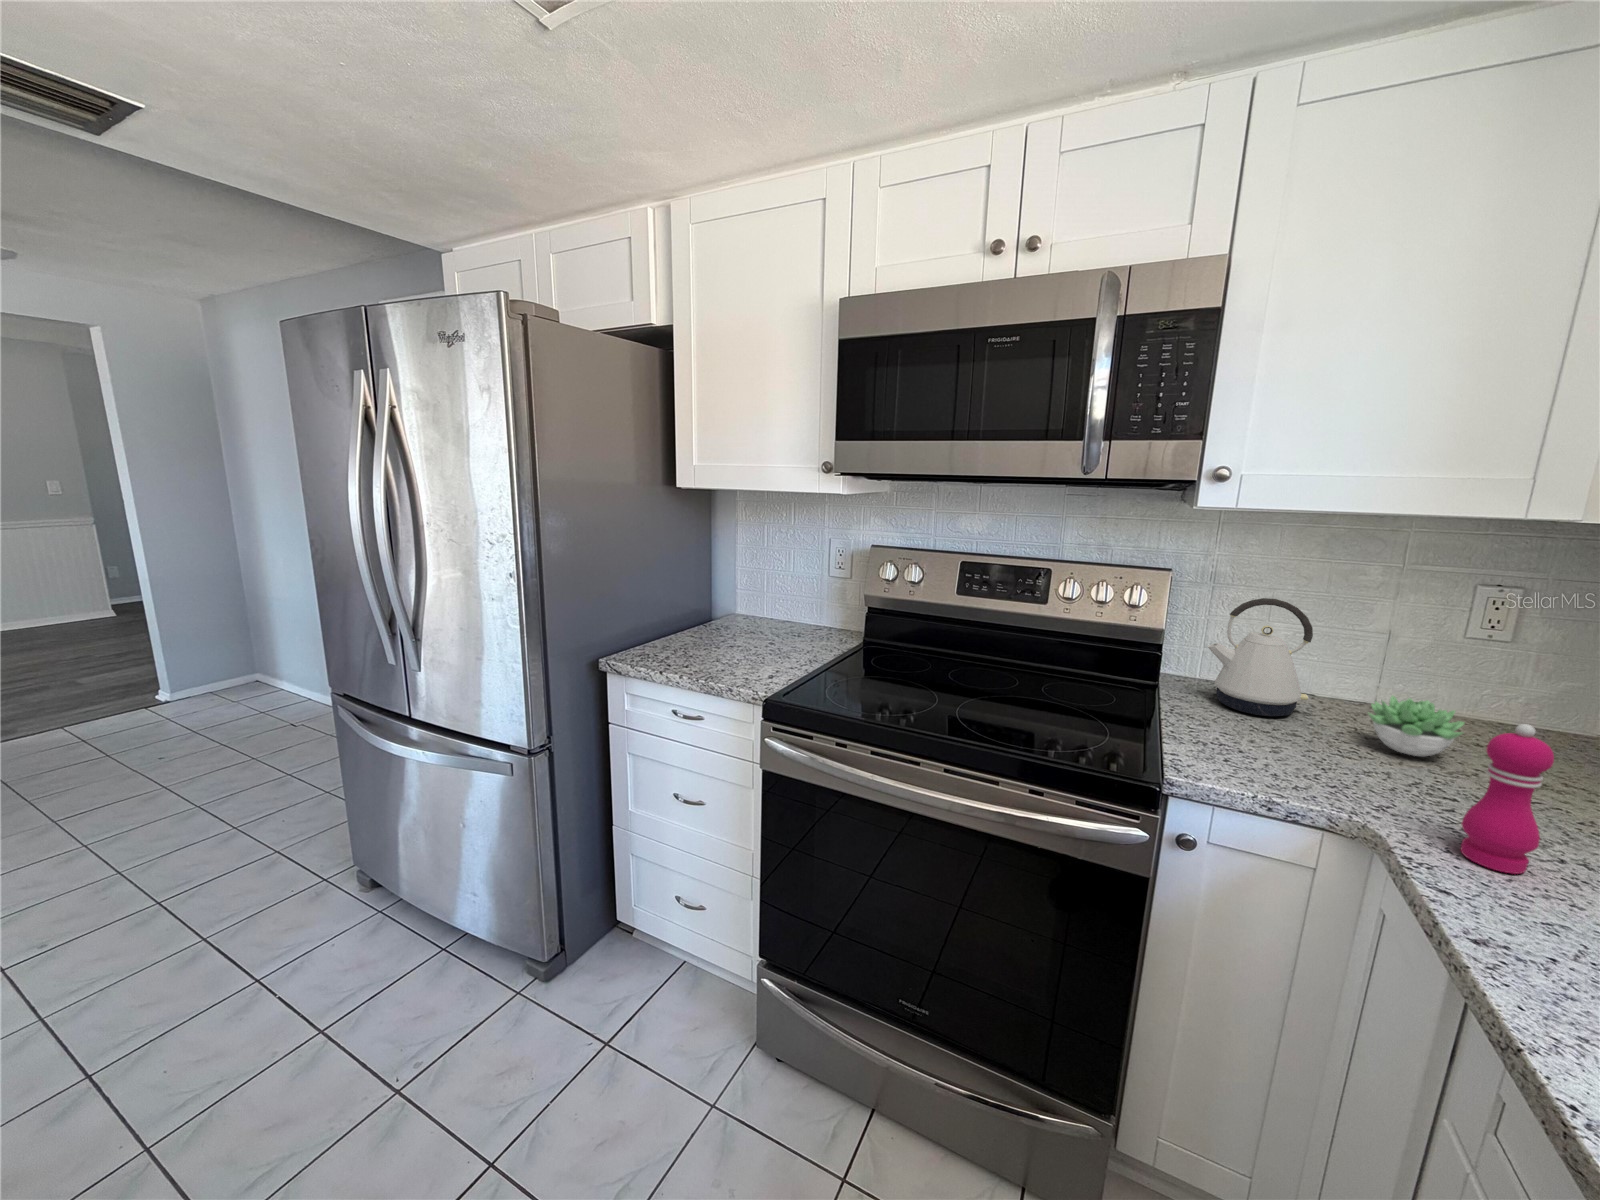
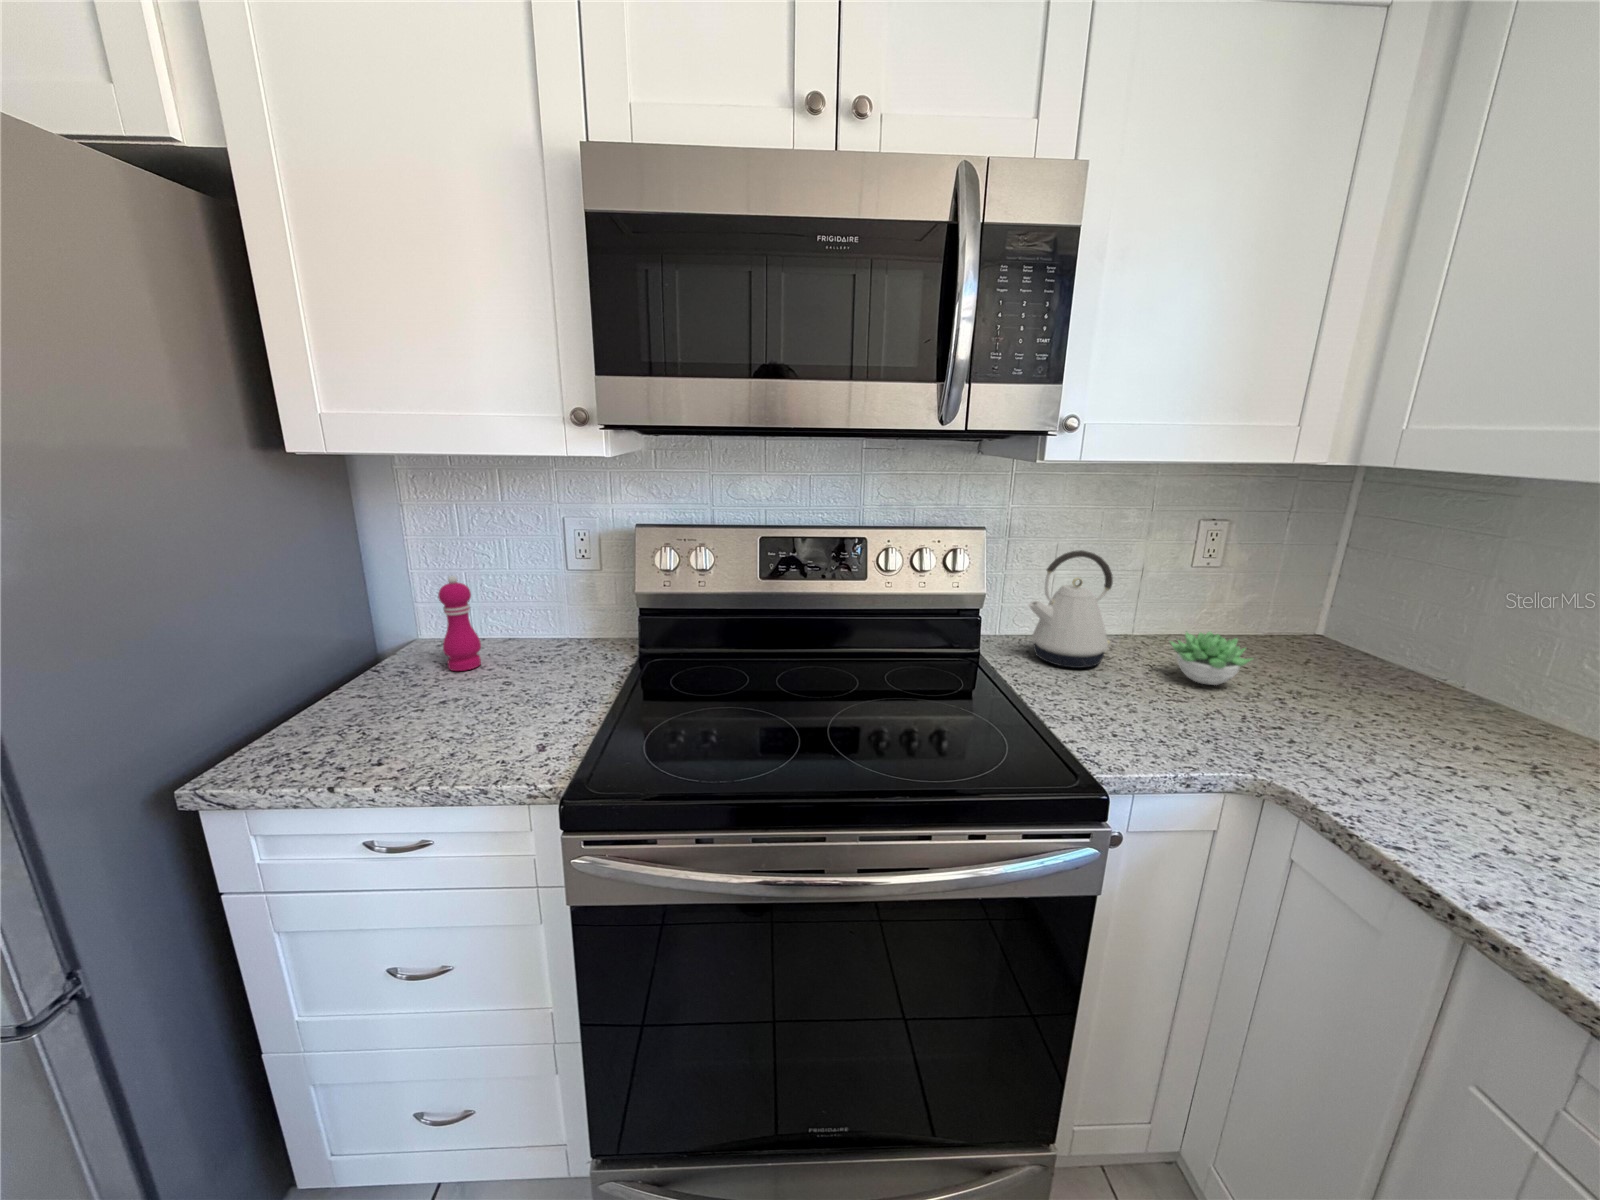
pepper mill: present [1461,724,1554,874] -> present [438,576,481,671]

